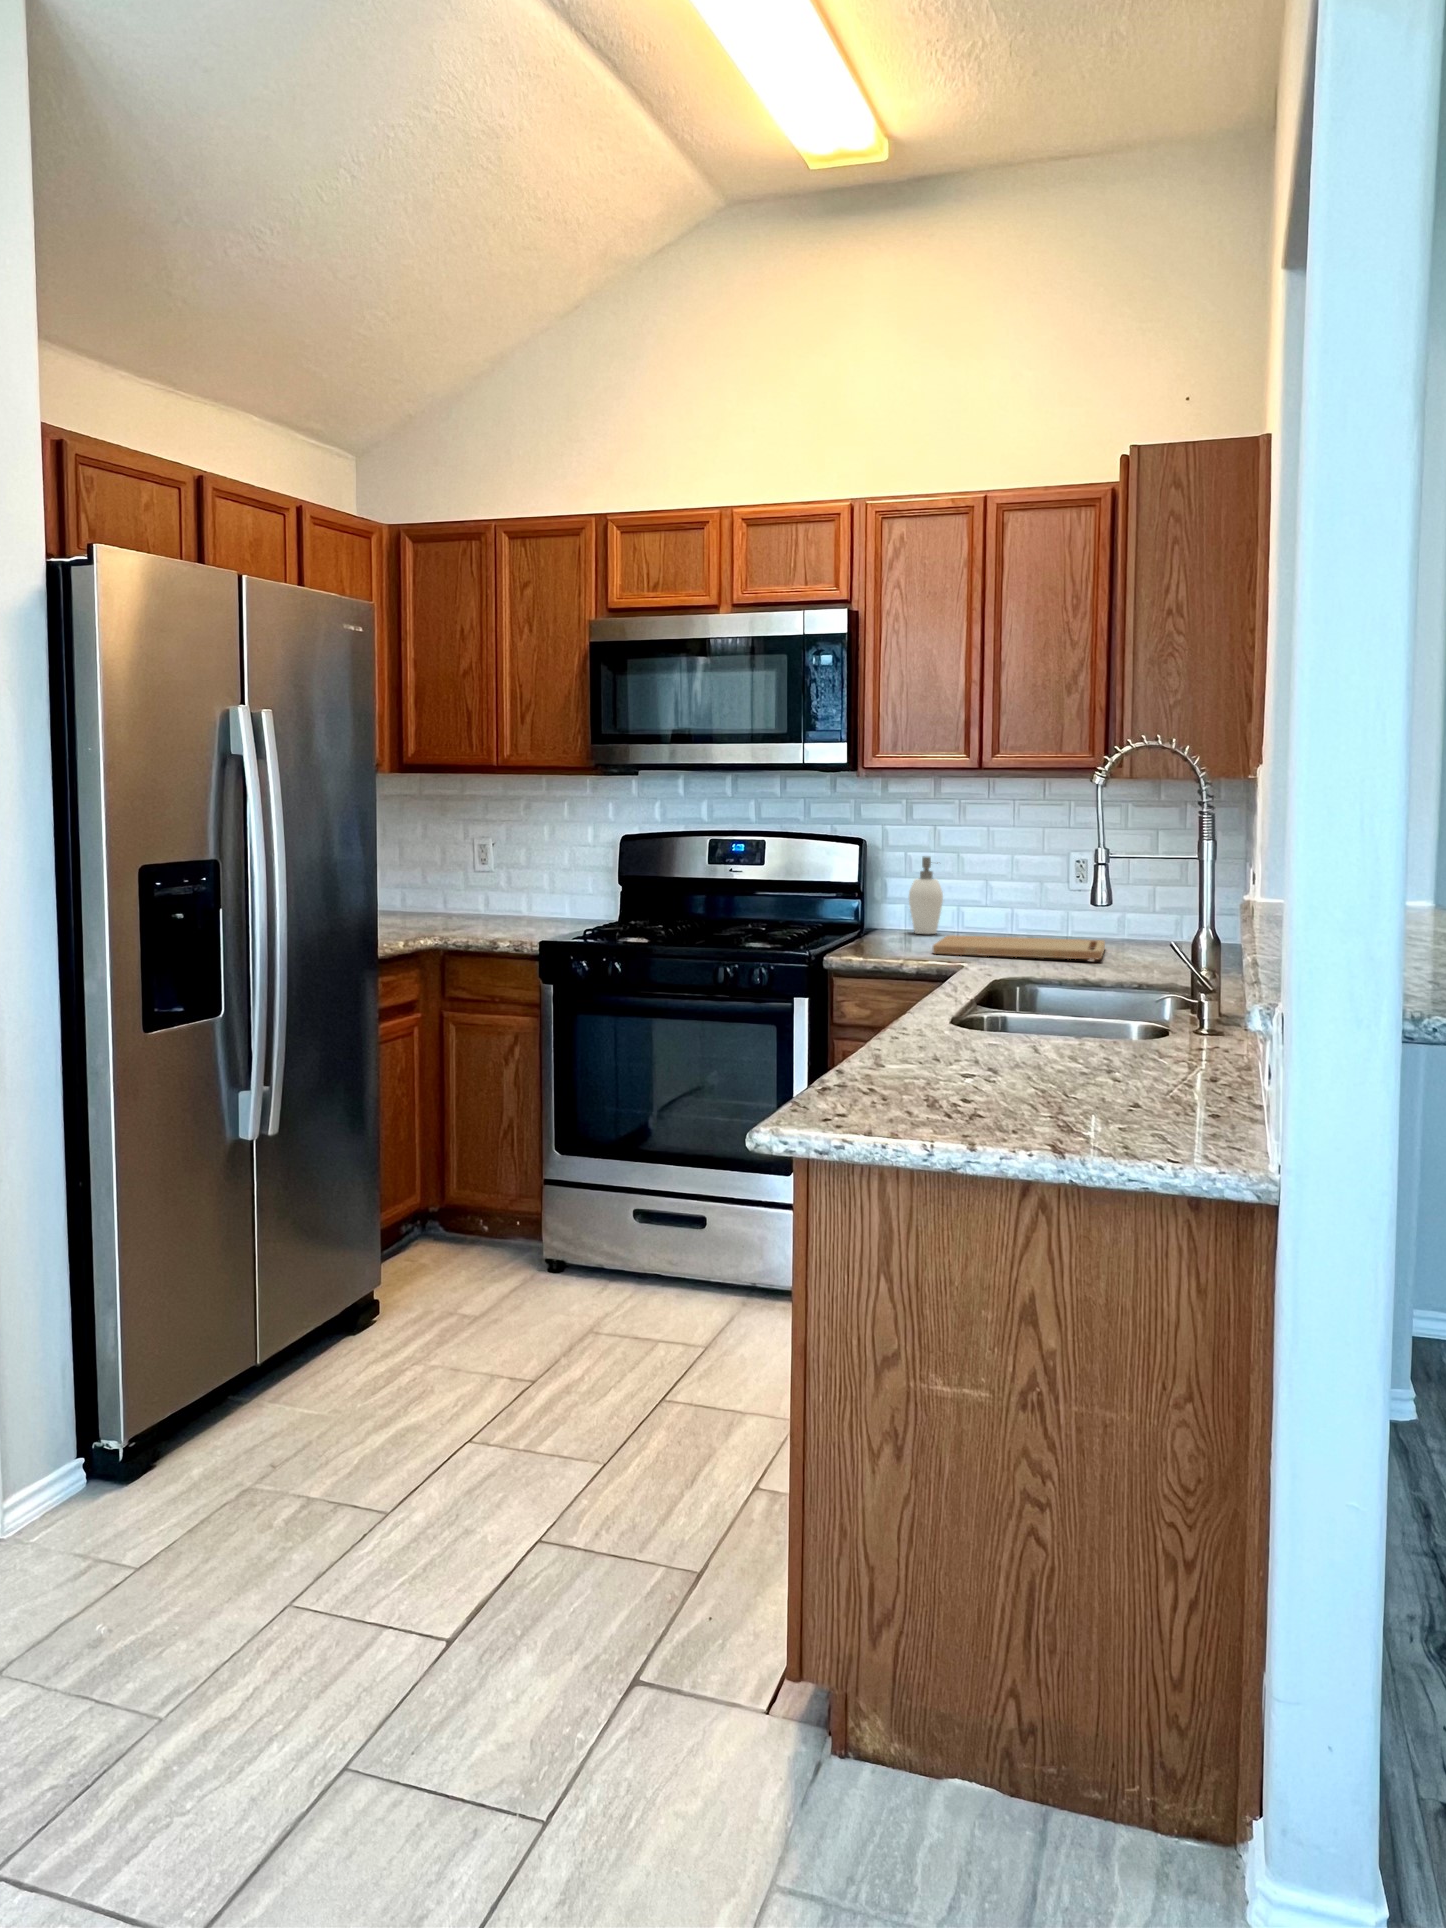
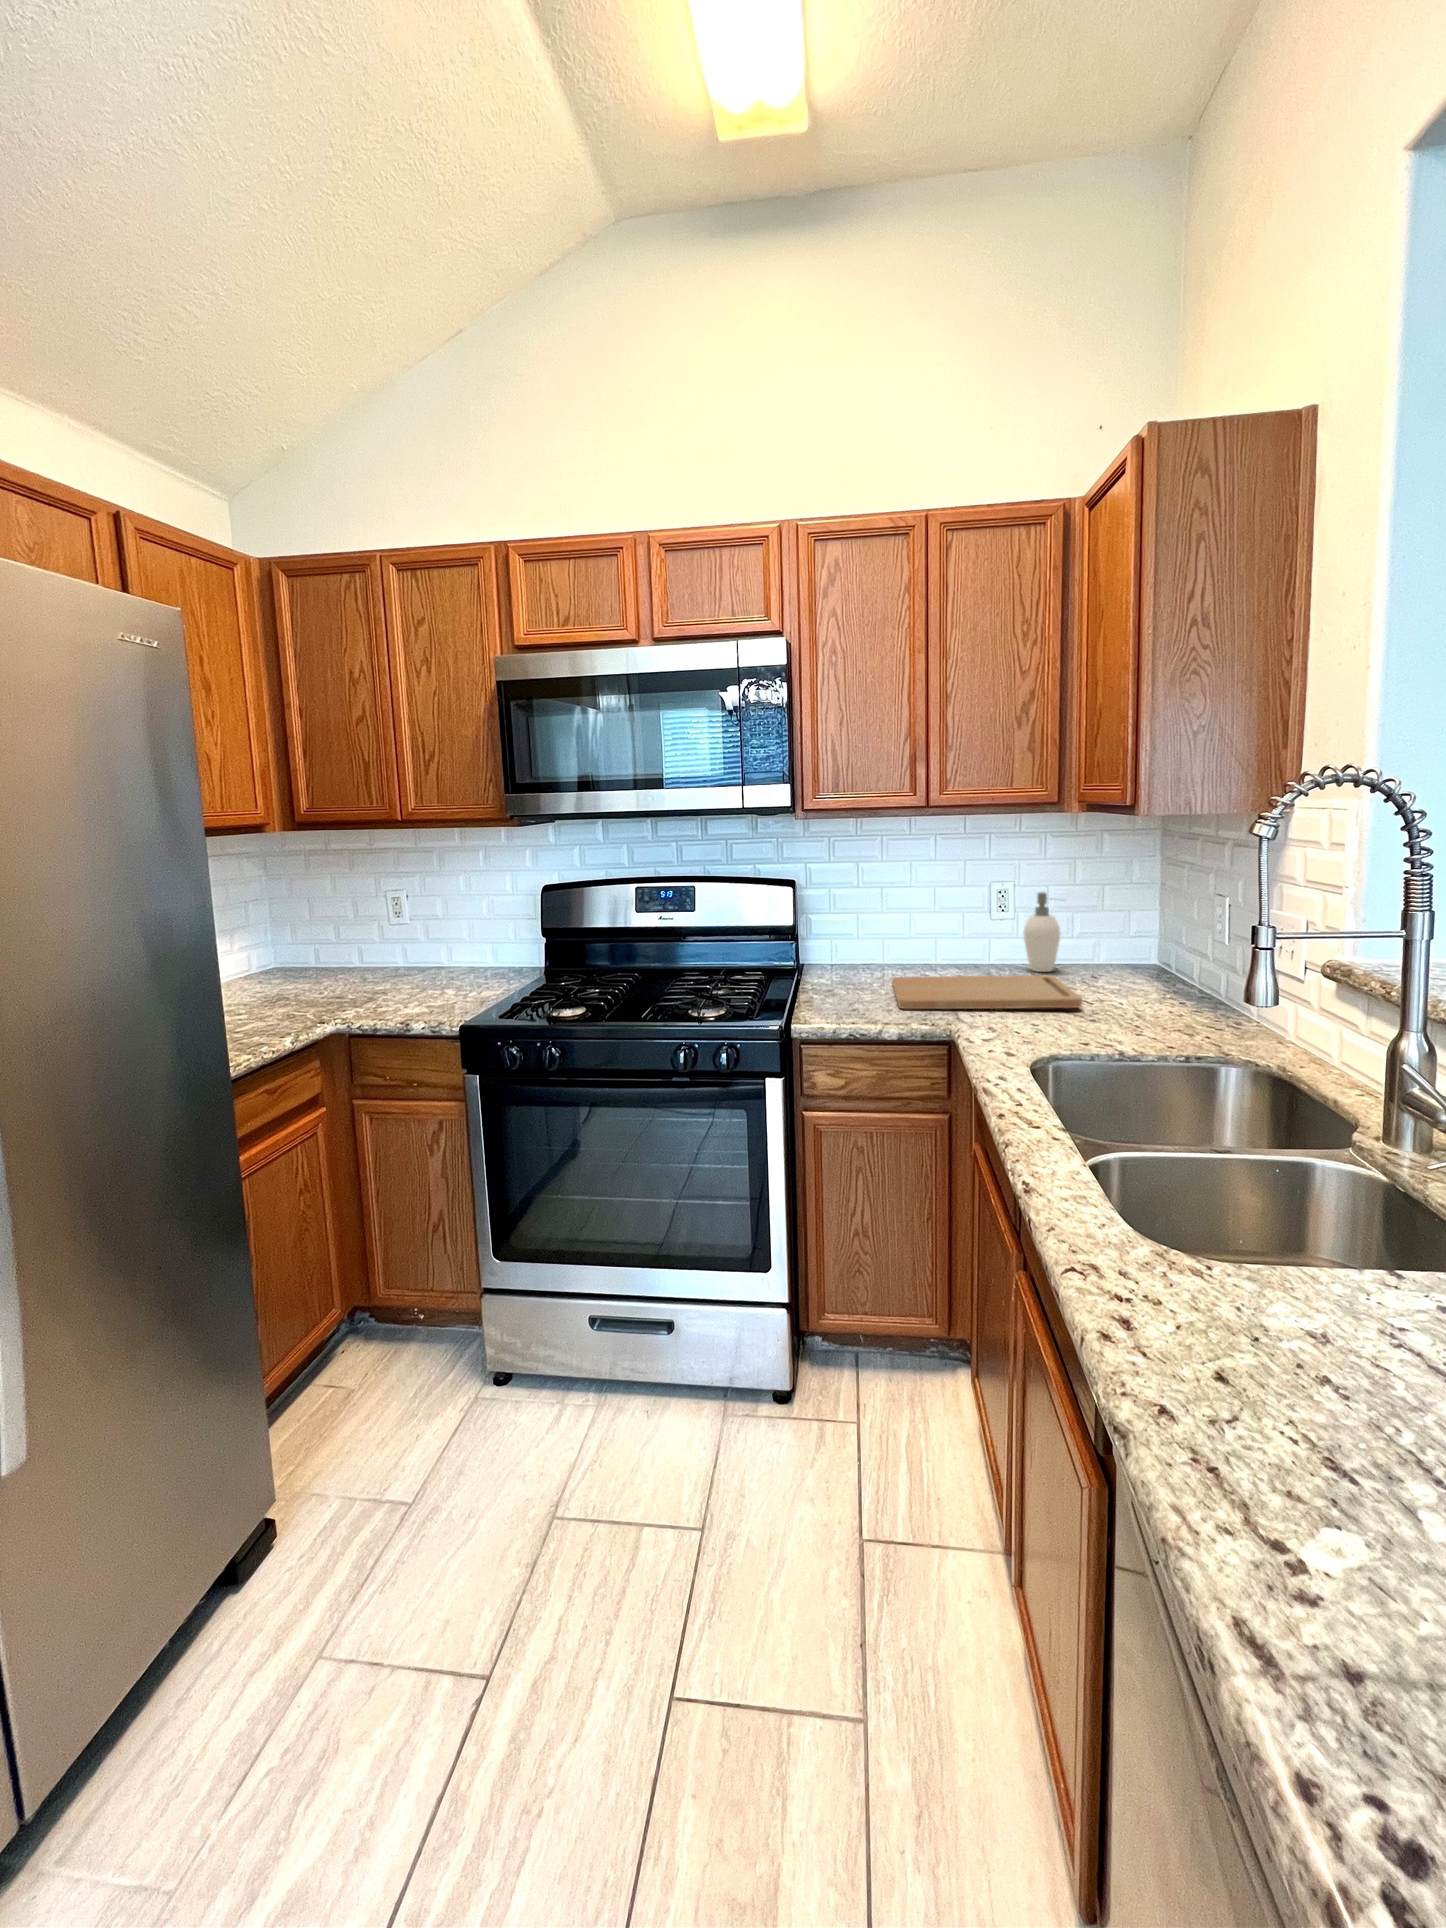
soap dispenser: present [909,857,943,934] -> present [1024,892,1060,972]

